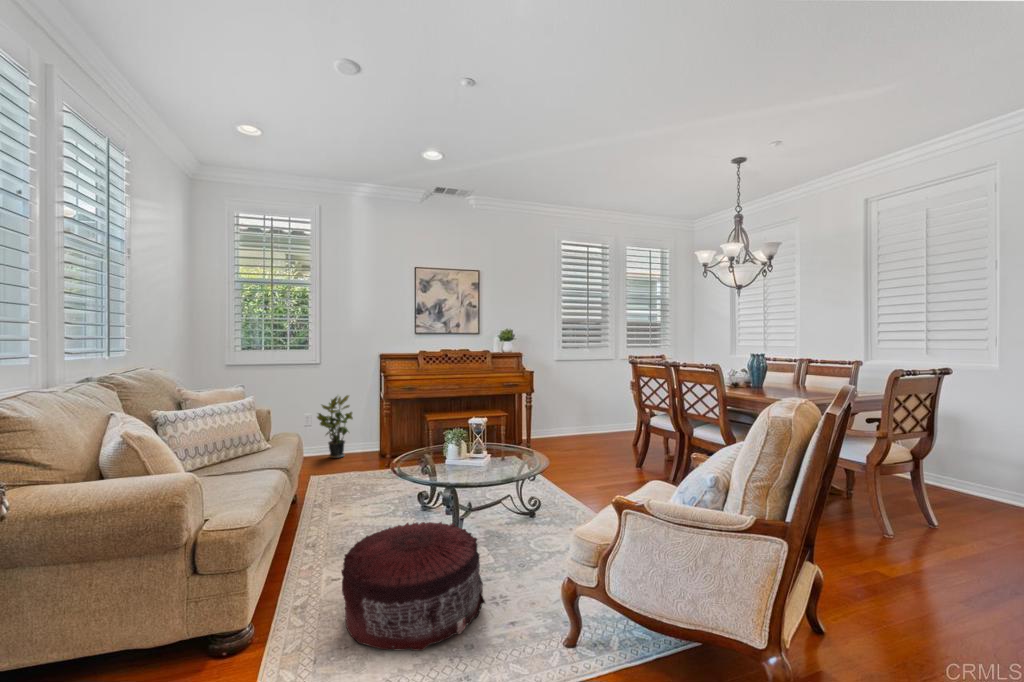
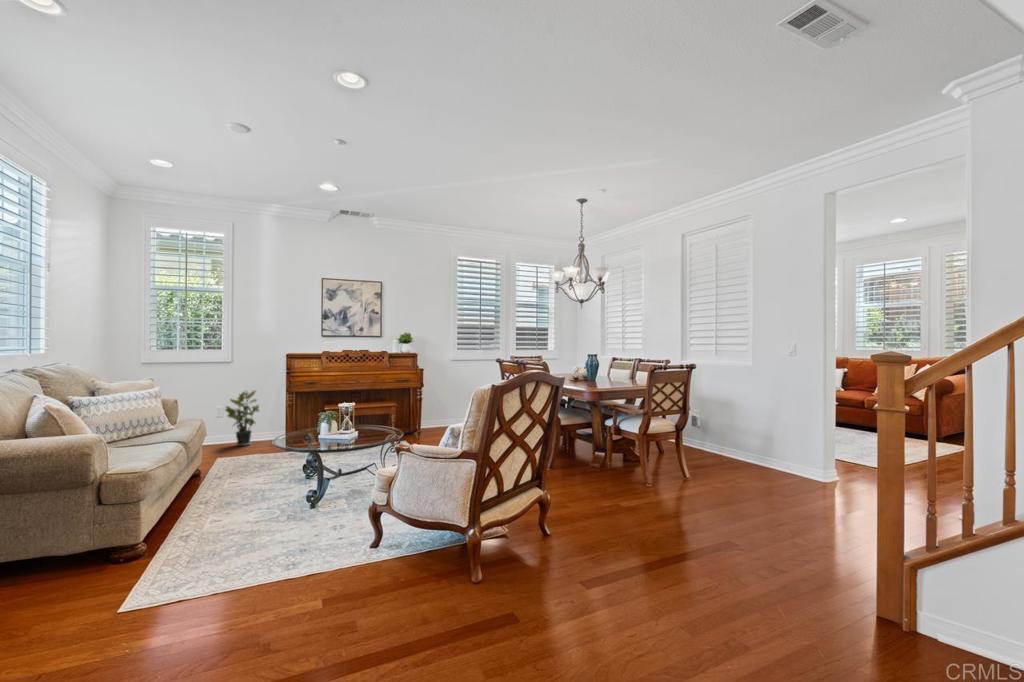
pouf: present [342,522,485,651] -> none [215,476,325,554]

